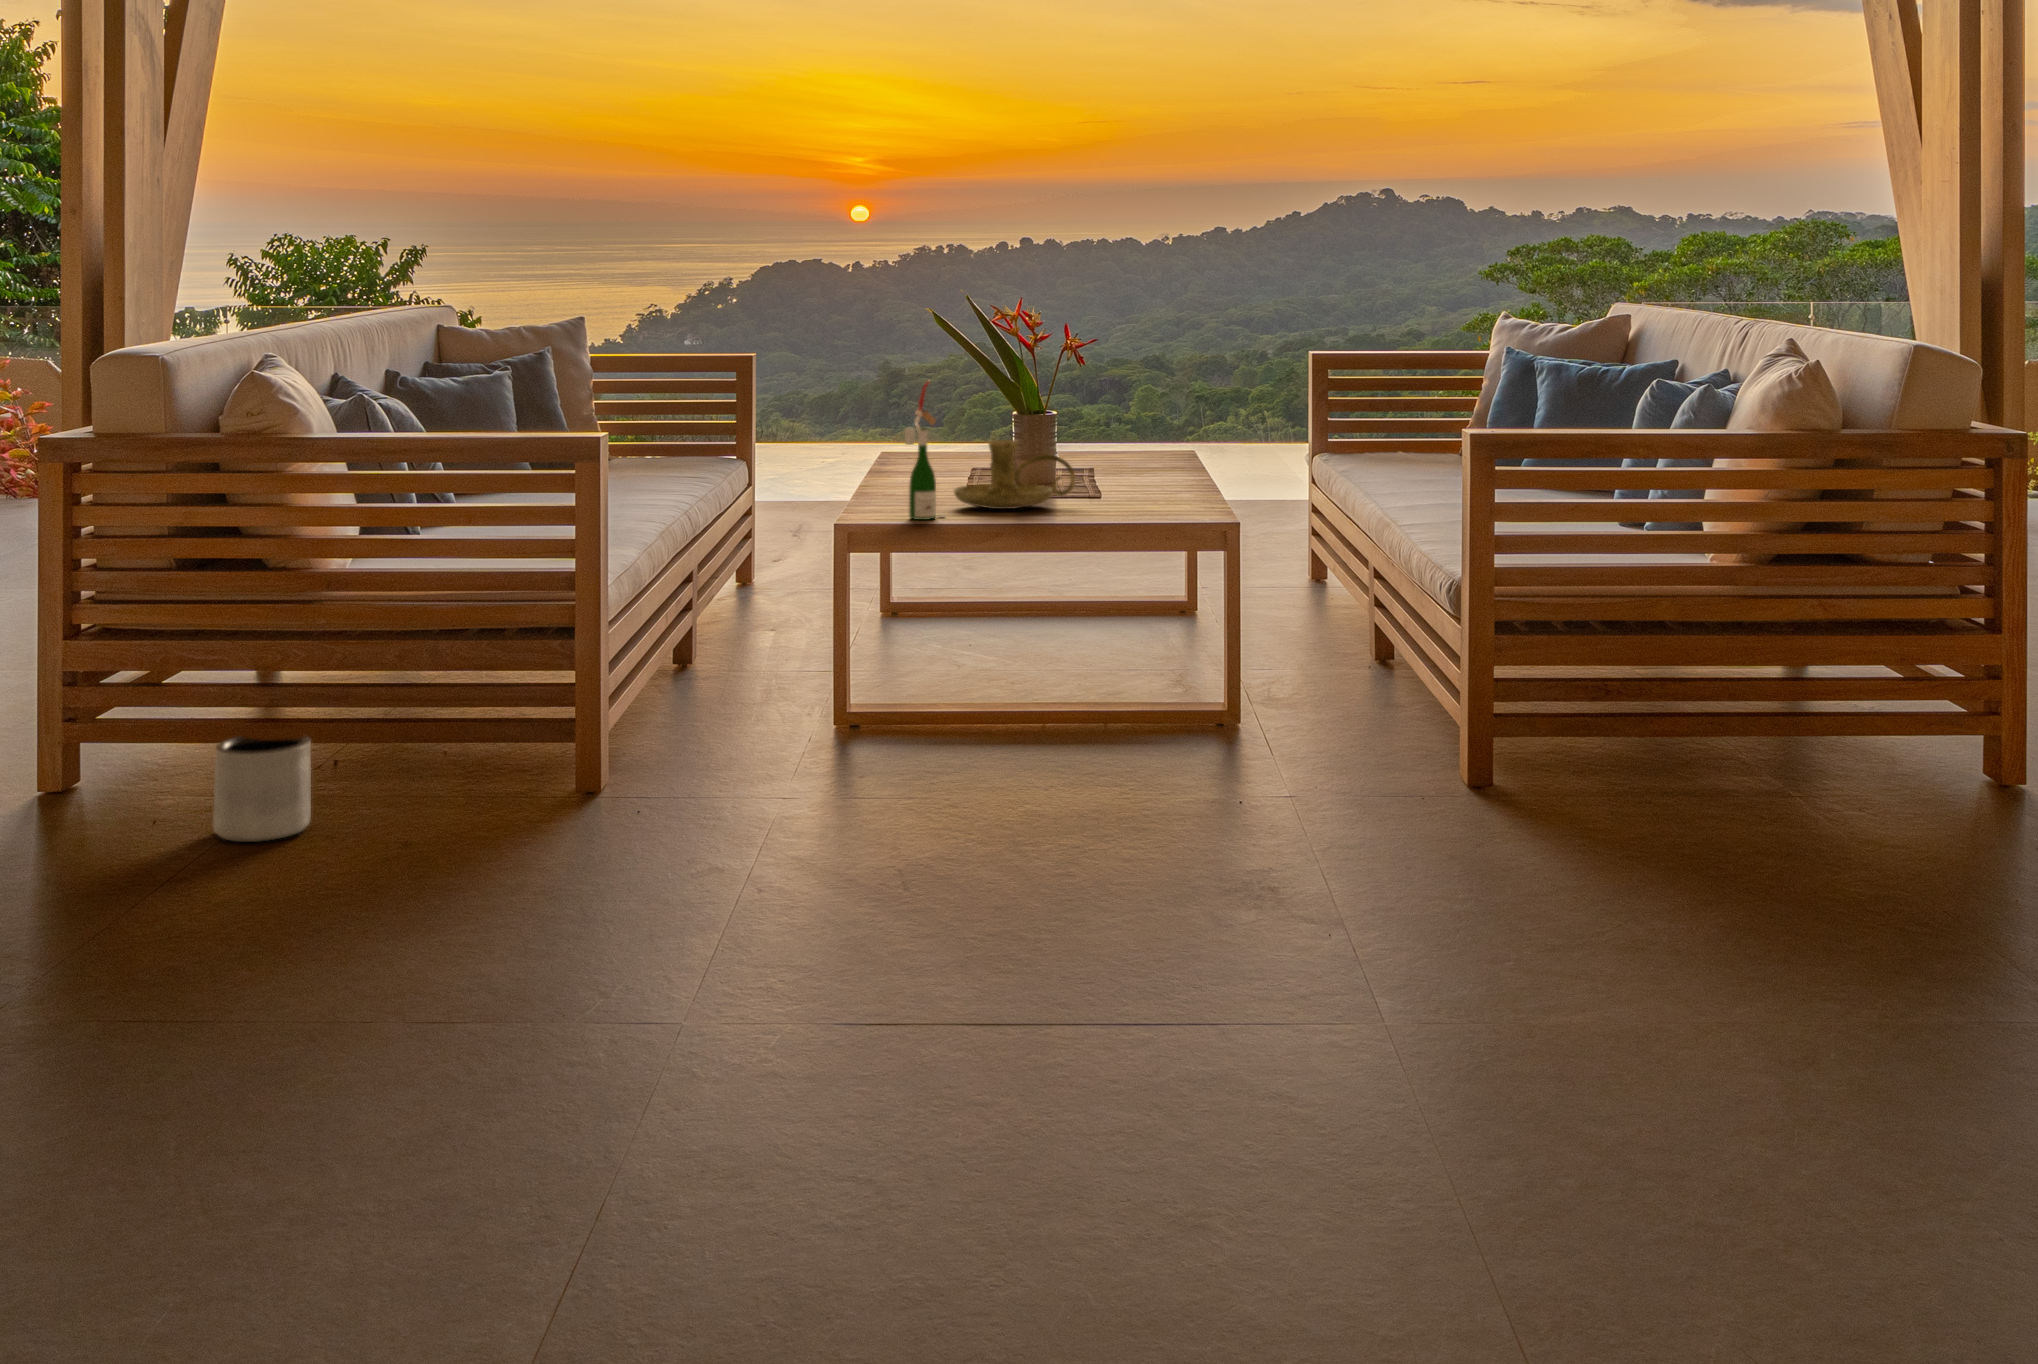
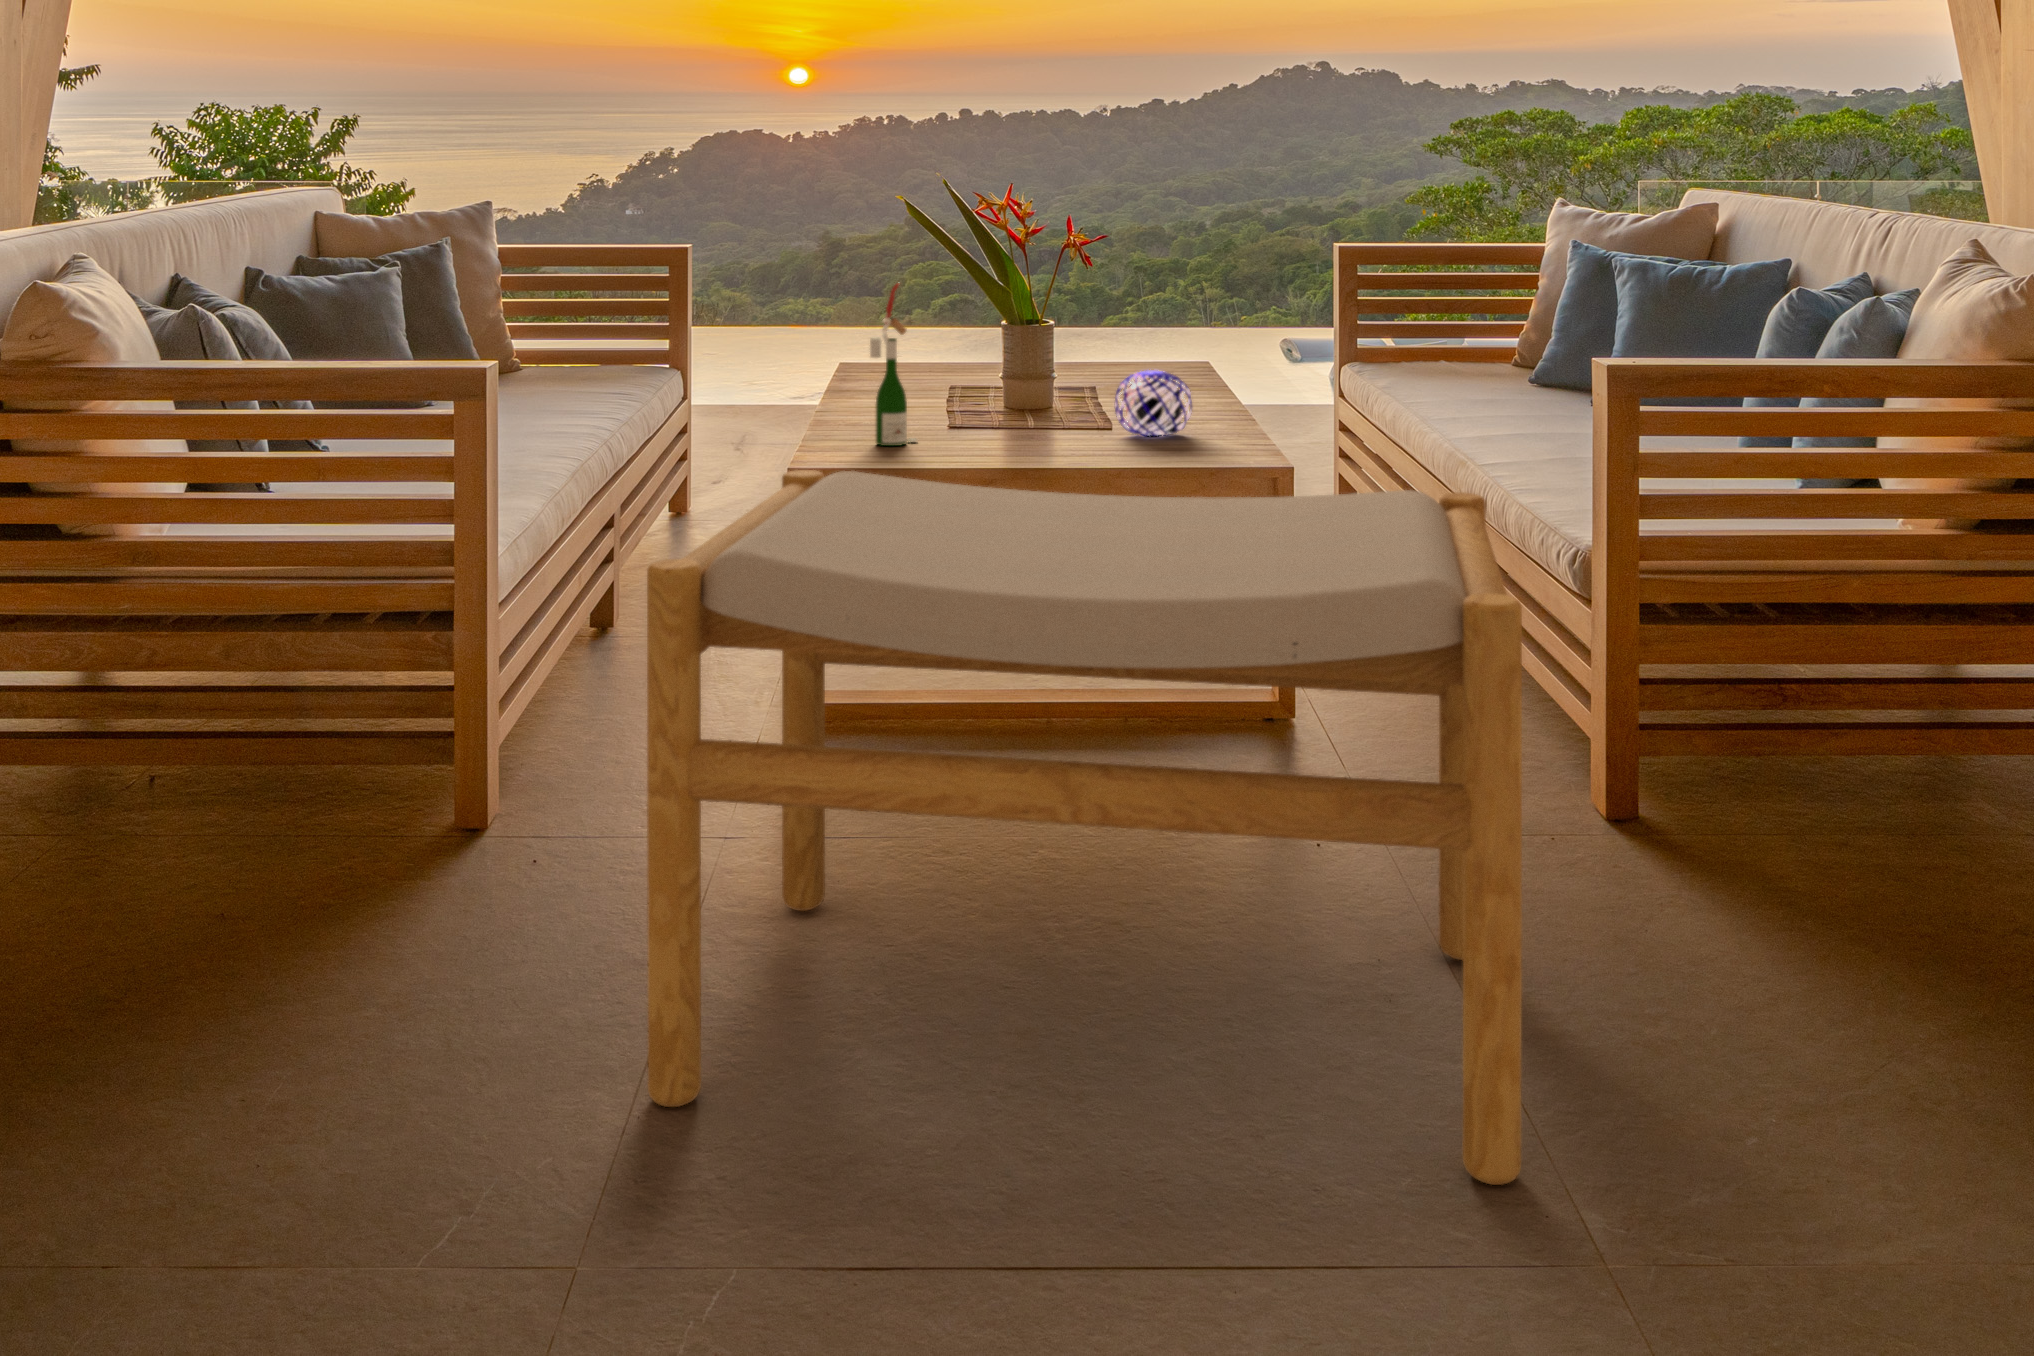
candle holder: present [954,440,1075,509] -> none [925,349,1066,430]
decorative orb: none [1115,457,1181,512] -> present [1115,370,1192,436]
footstool: none [720,513,1368,1006] -> present [647,470,1522,1185]
planter: present [213,736,311,842] -> none [12,732,138,878]

